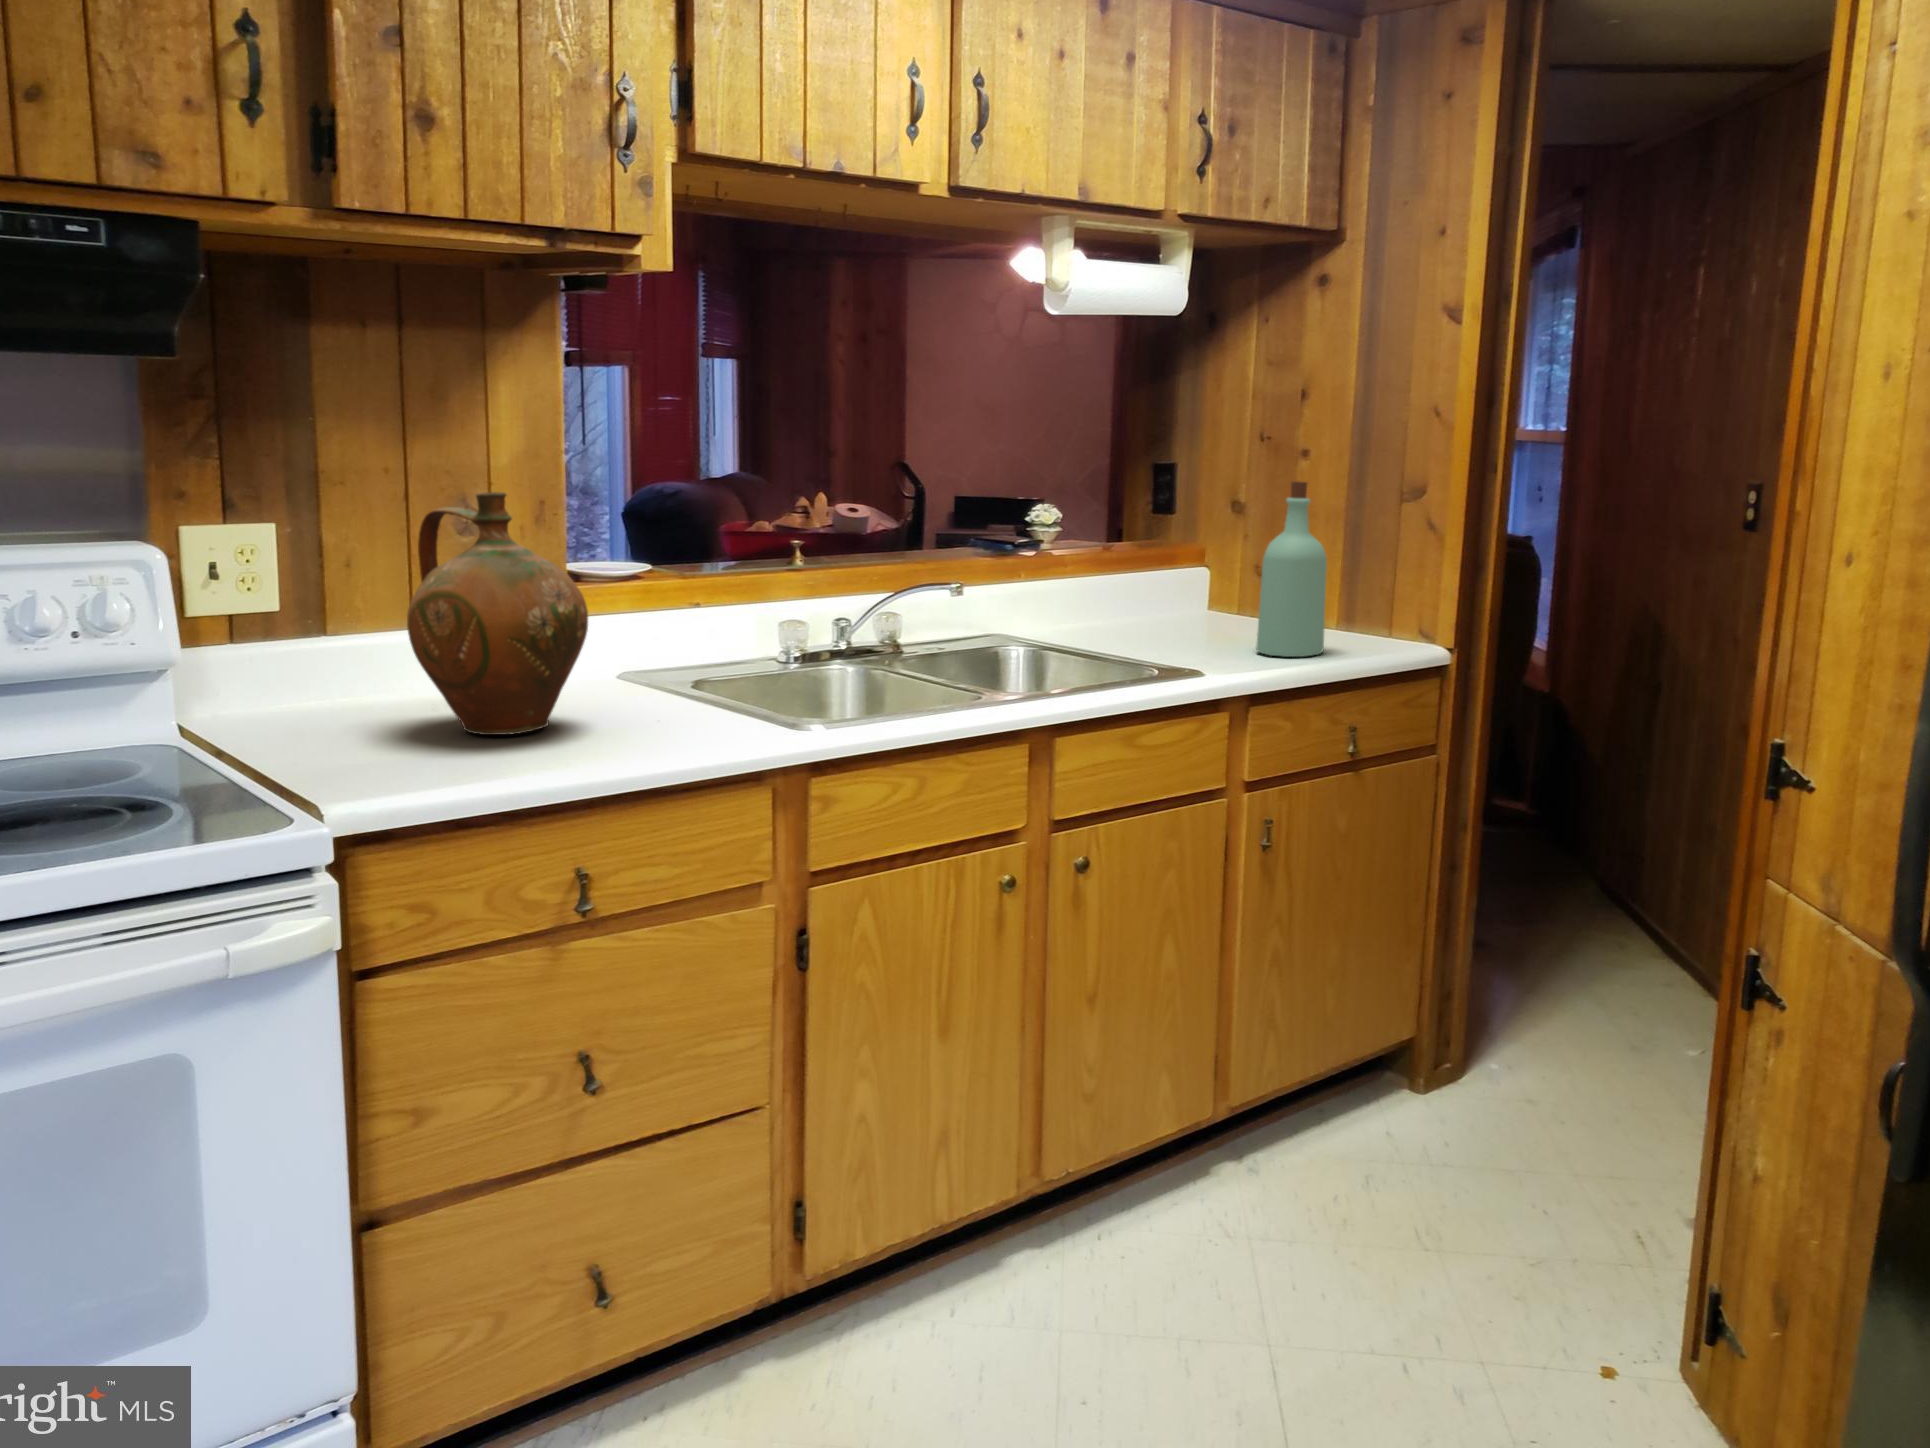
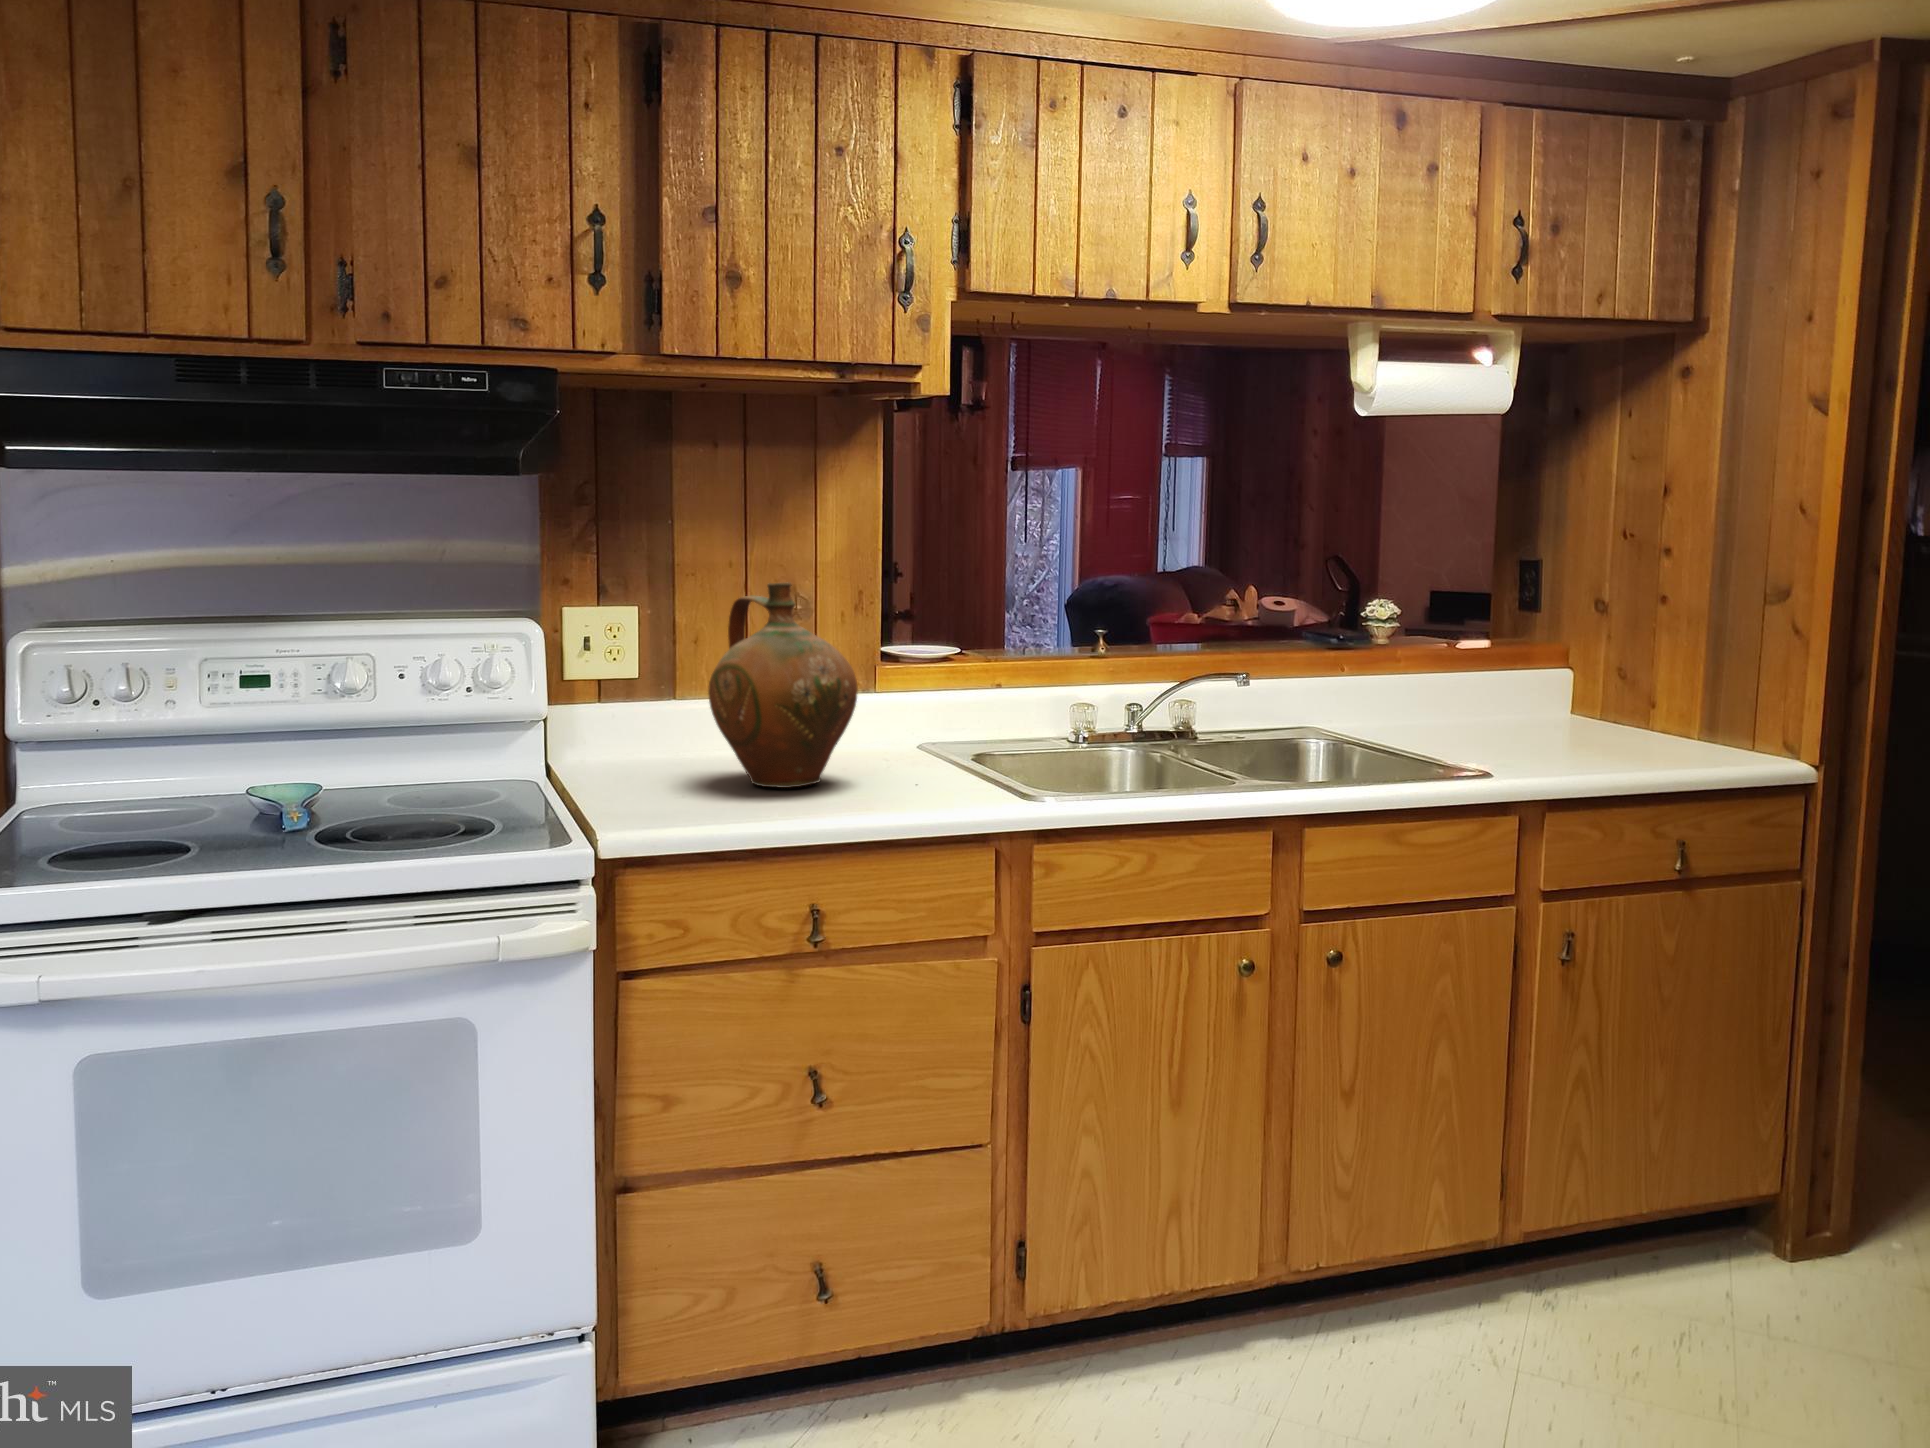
bottle: present [1256,481,1327,657] -> none [1570,579,1655,763]

